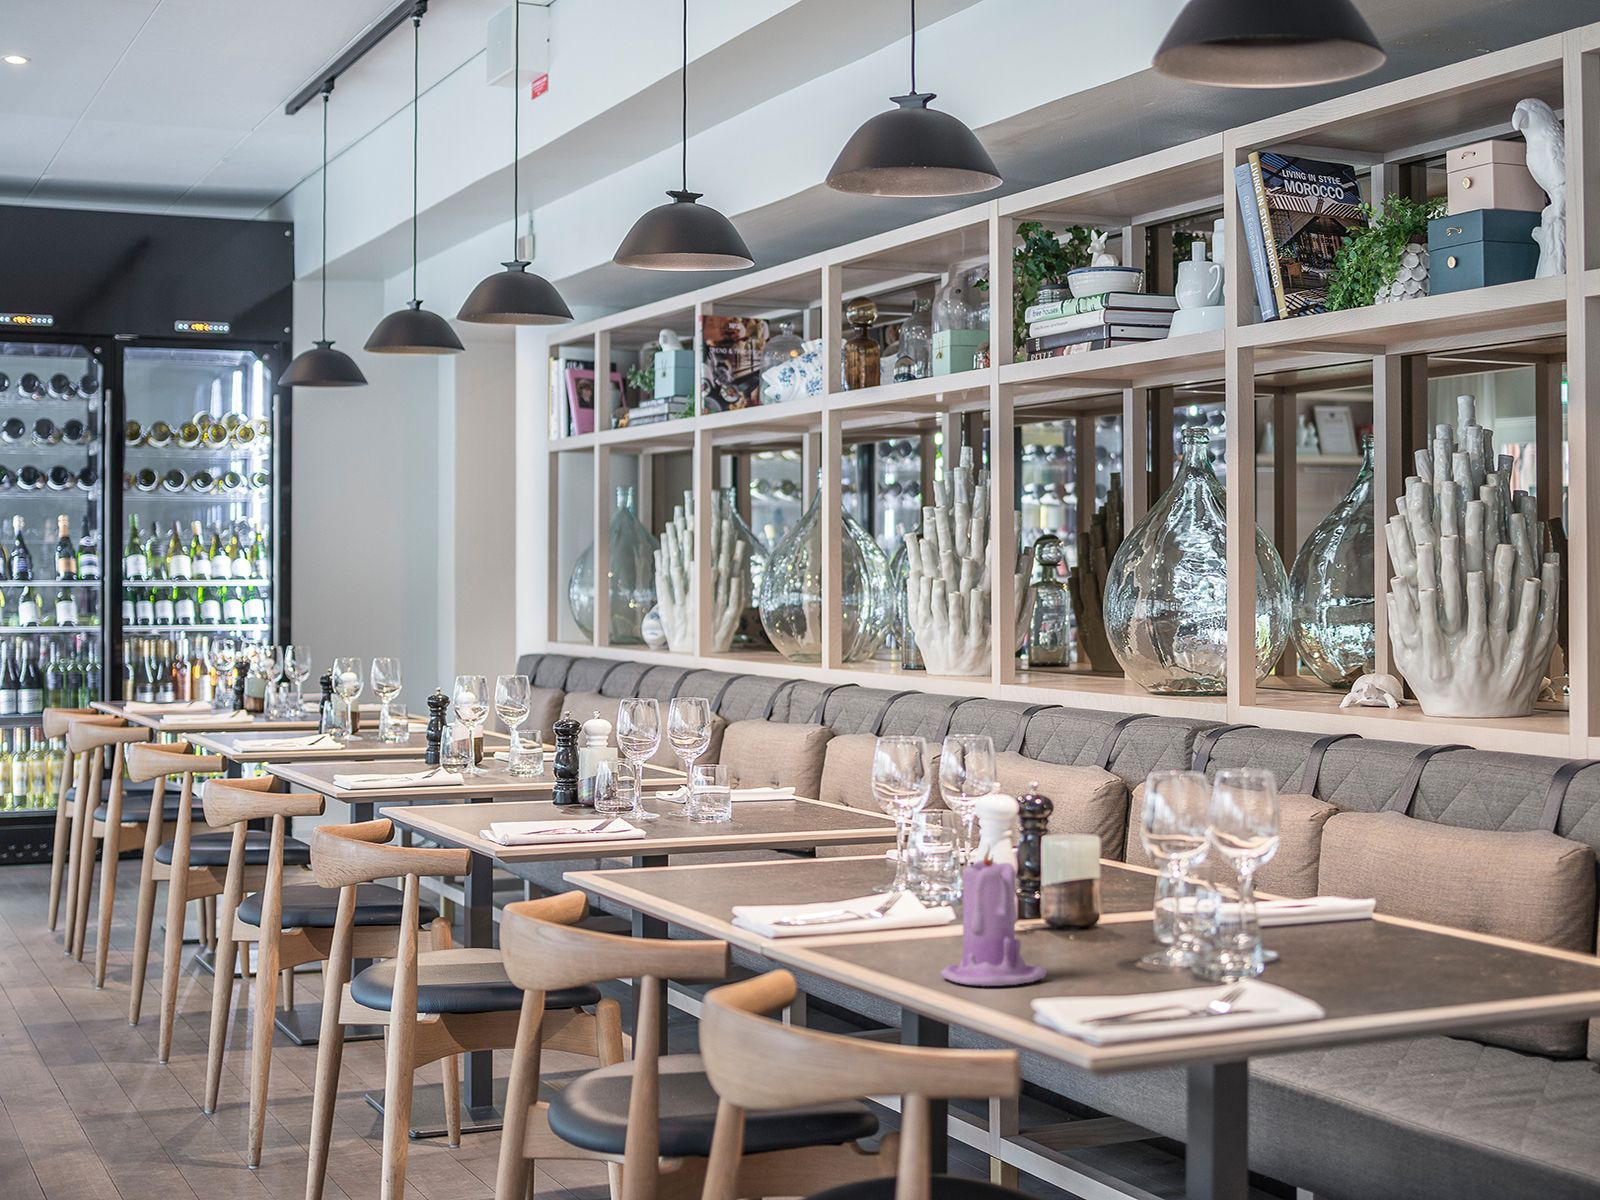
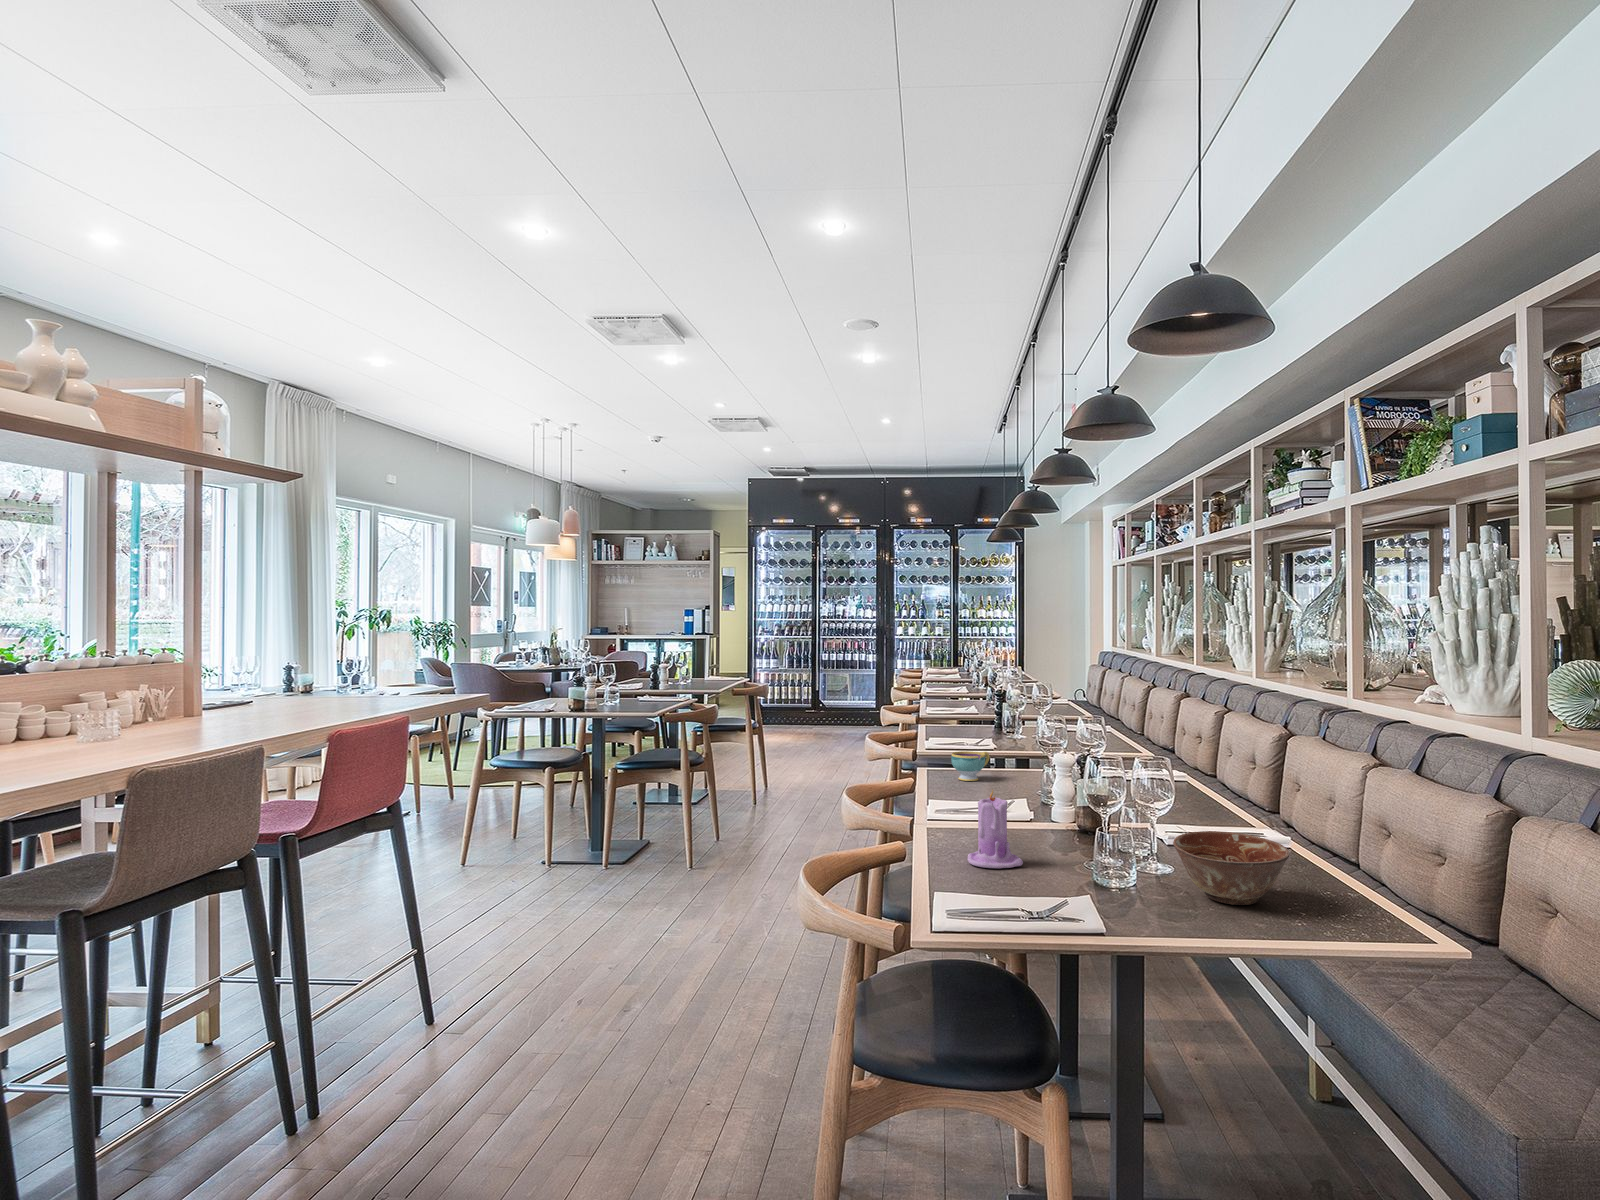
teacup: none [649,823,719,883] -> present [952,751,989,781]
ceramic bowl: none [1310,883,1484,988] -> present [1173,831,1290,905]

